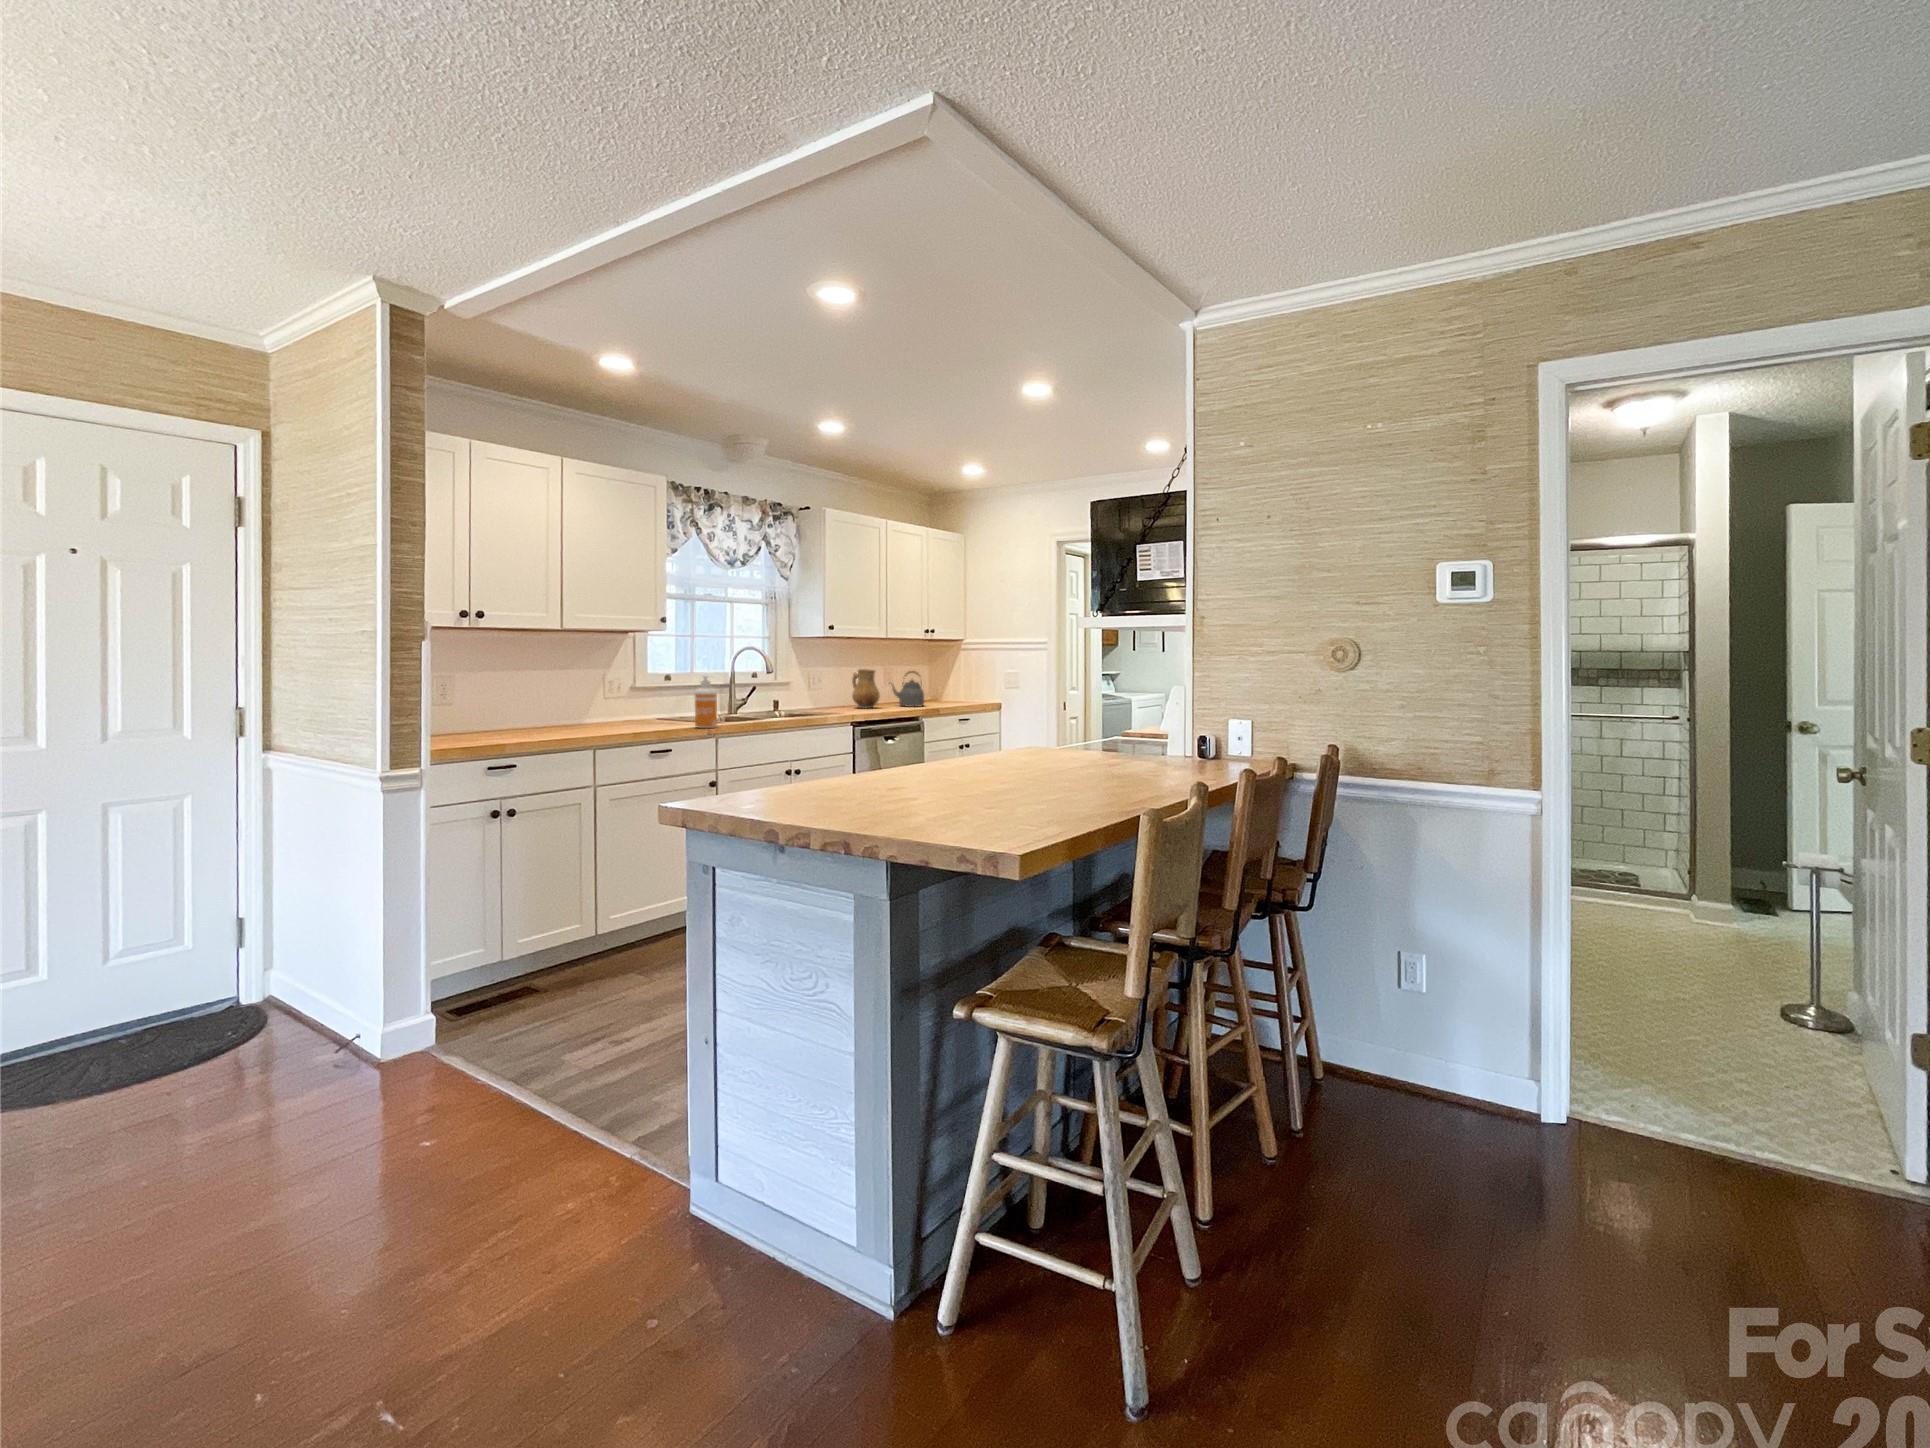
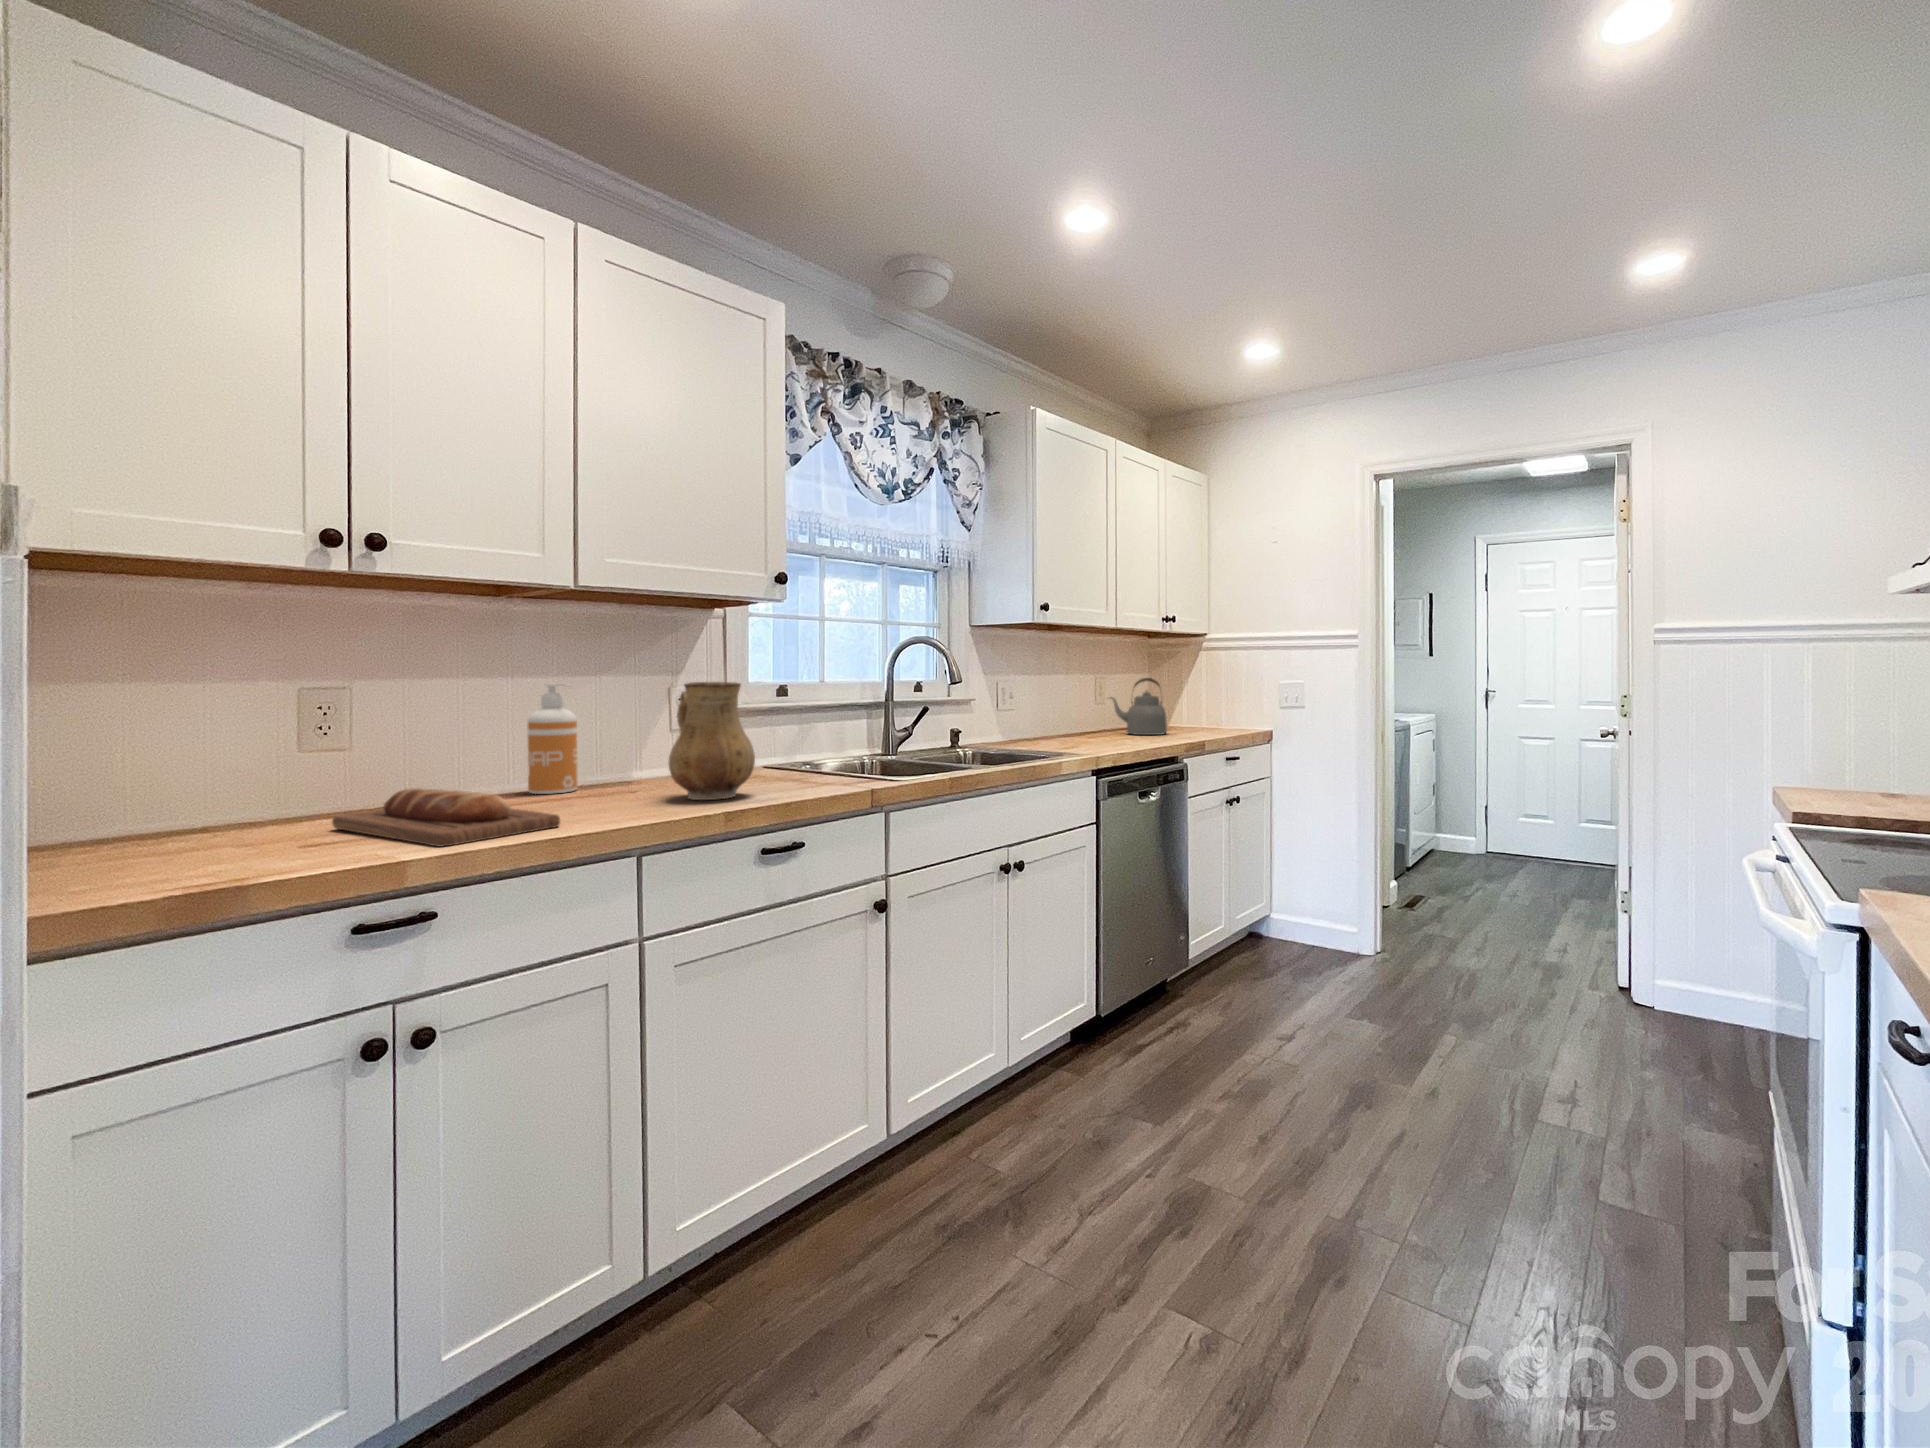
ceramic pitcher: present [852,669,880,708] -> present [669,682,755,800]
soap dispenser: present [695,676,717,728] -> present [527,683,577,794]
bread loaf: none [463,721,560,741] -> present [332,788,560,847]

